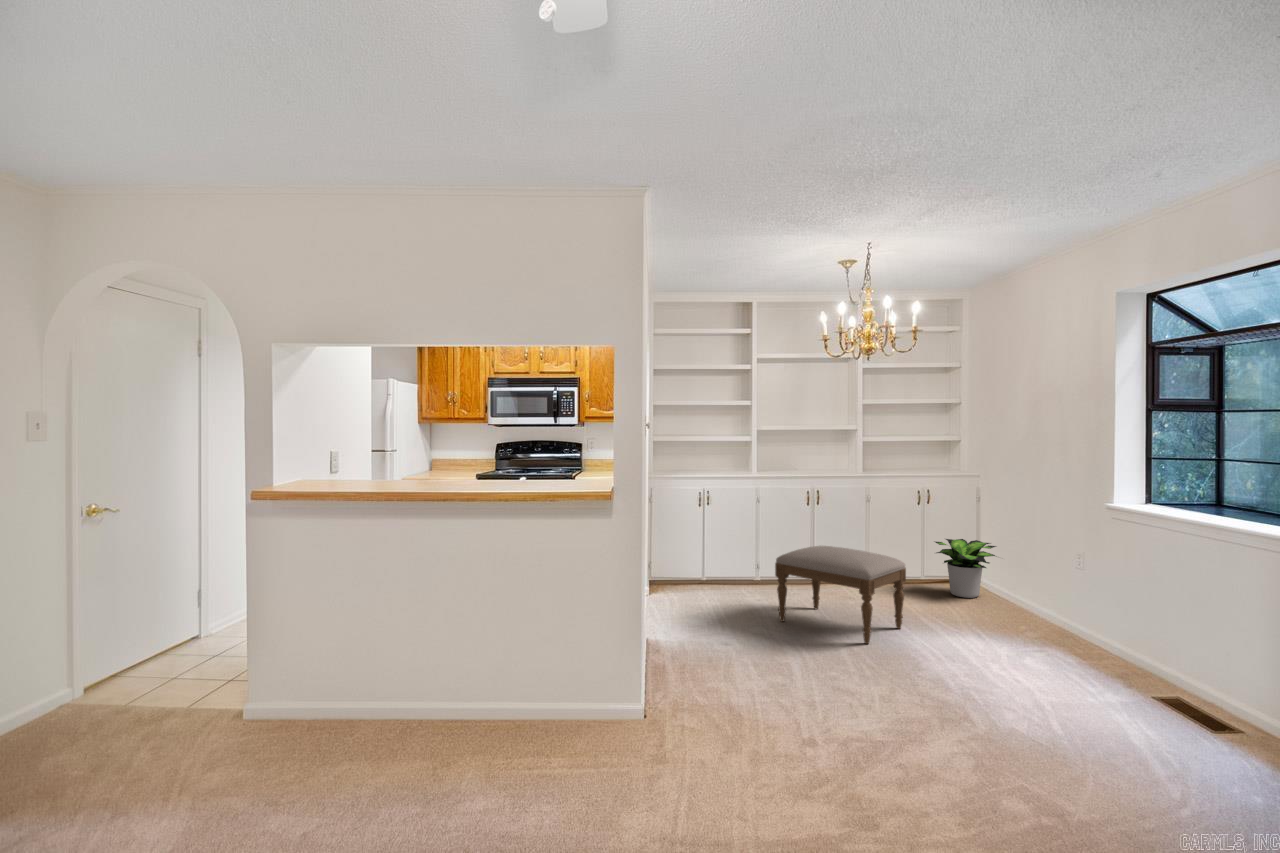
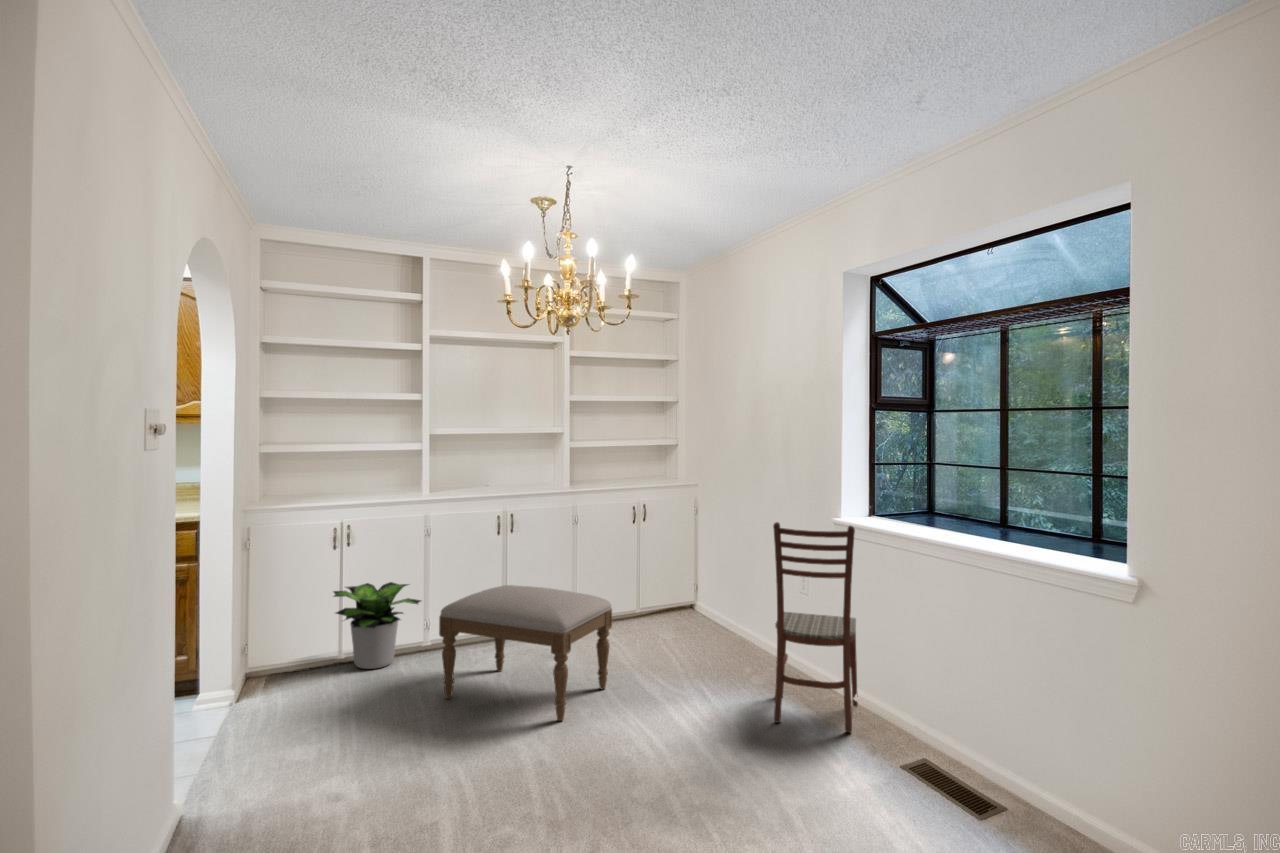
dining chair: none [1046,505,1133,681] -> present [773,522,858,732]
potted plant: present [935,539,996,598] -> present [334,582,421,669]

